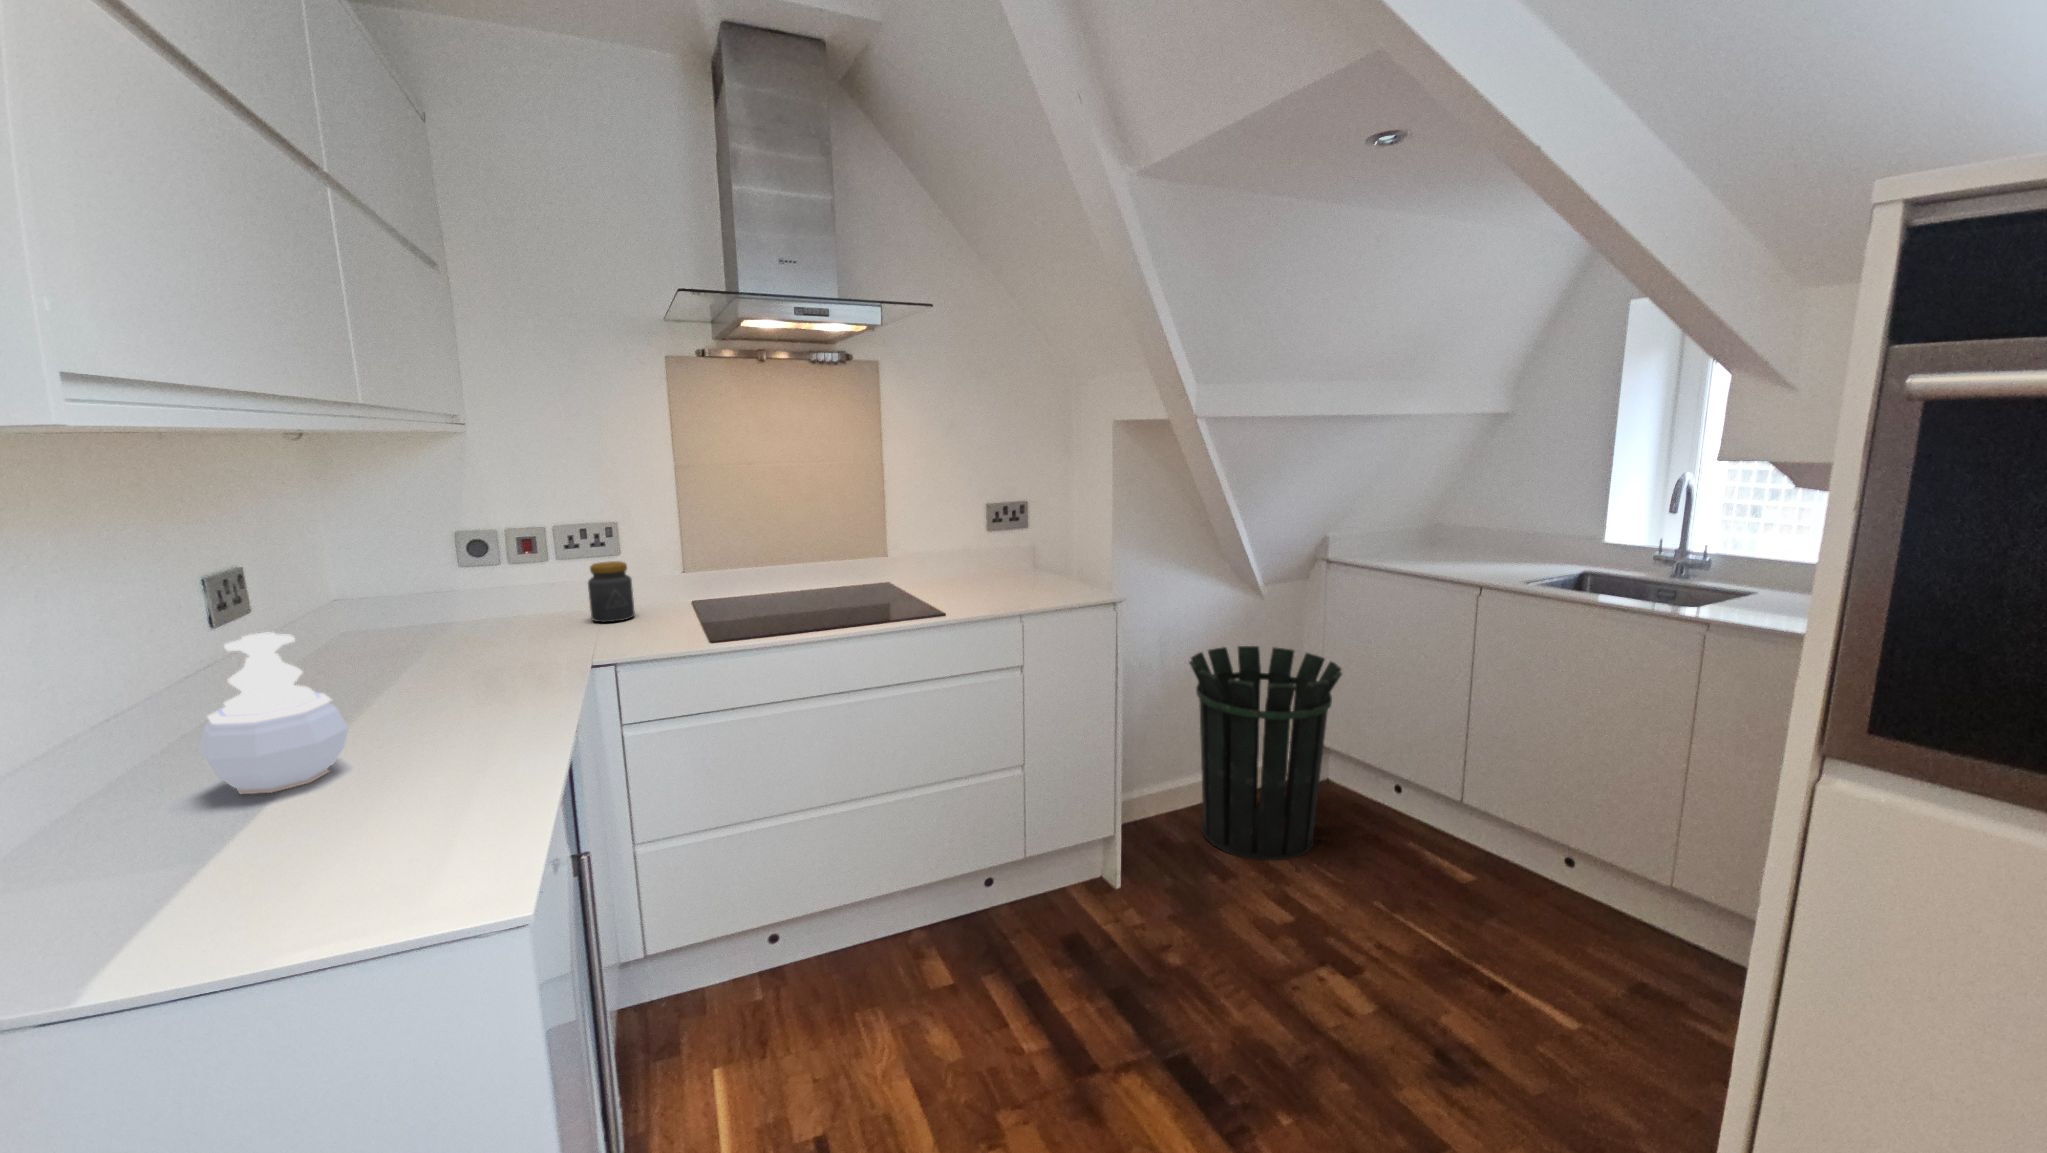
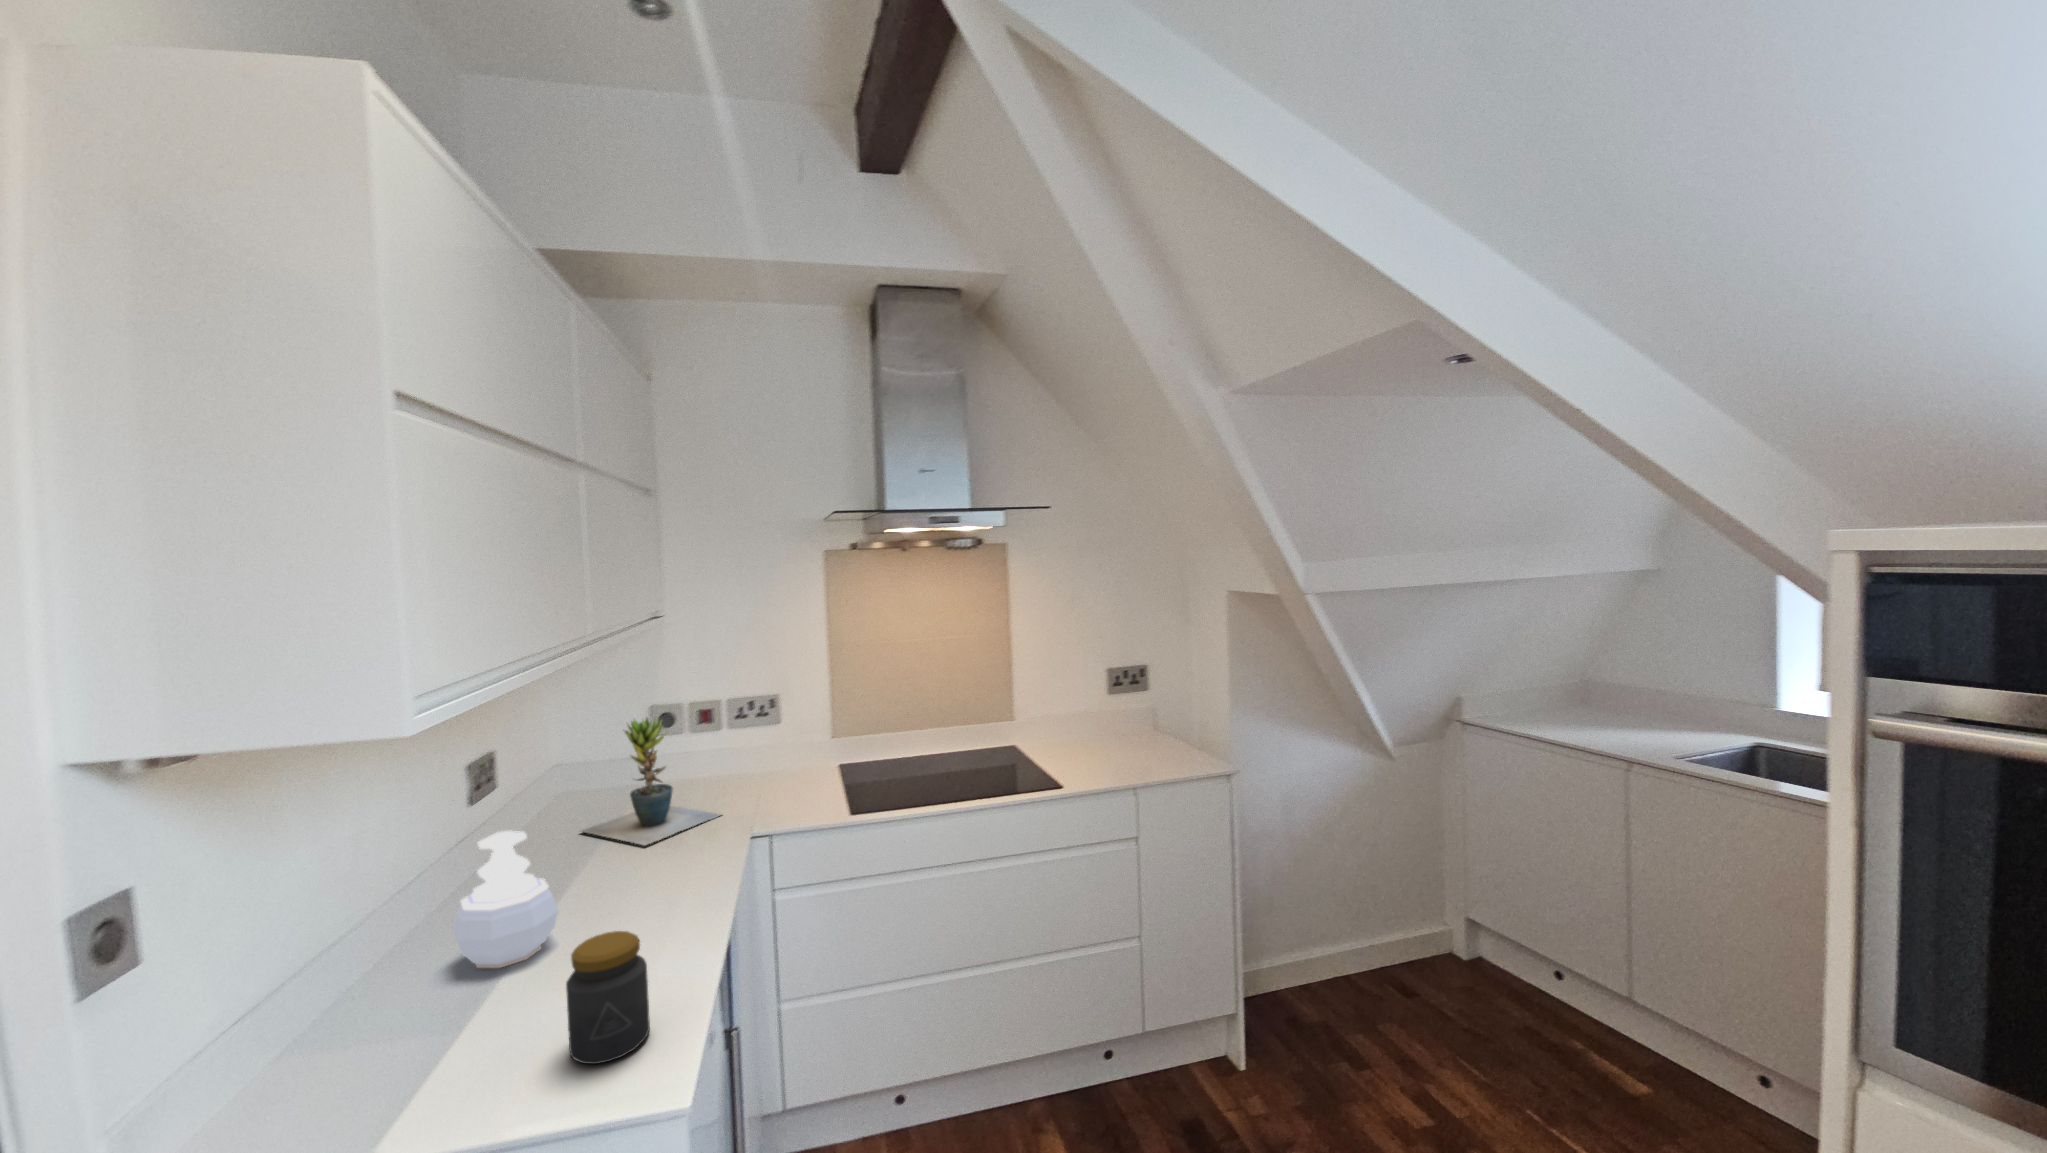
potted plant: none [368,530,556,676] -> present [582,718,720,845]
jar: present [588,561,635,622] -> present [566,931,650,1064]
waste bin: present [1189,646,1342,861] -> none [1311,811,1479,1056]

